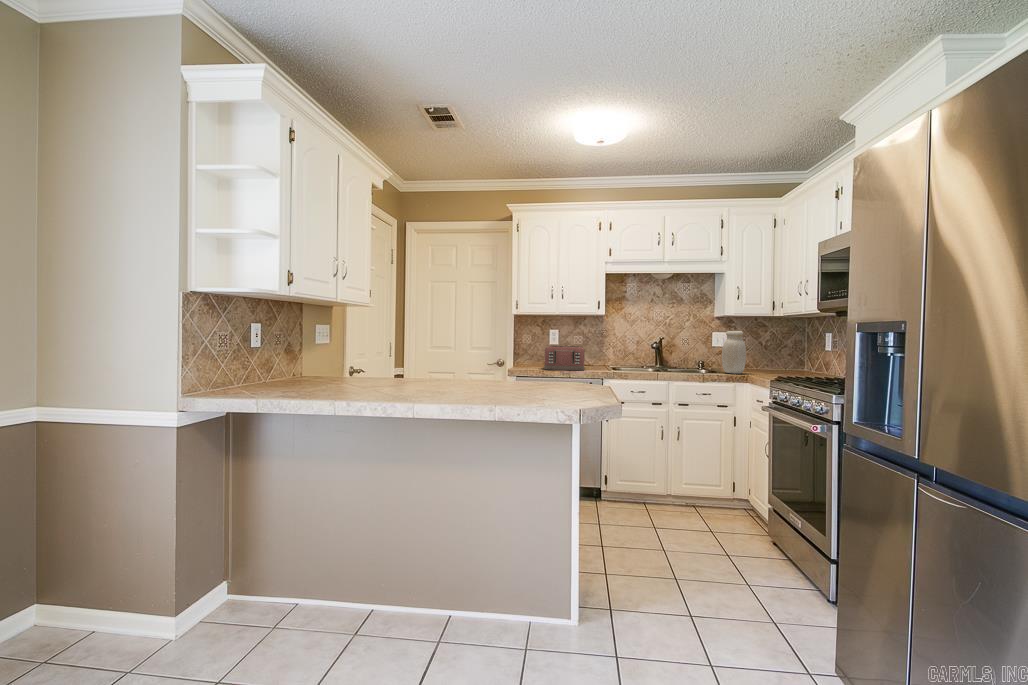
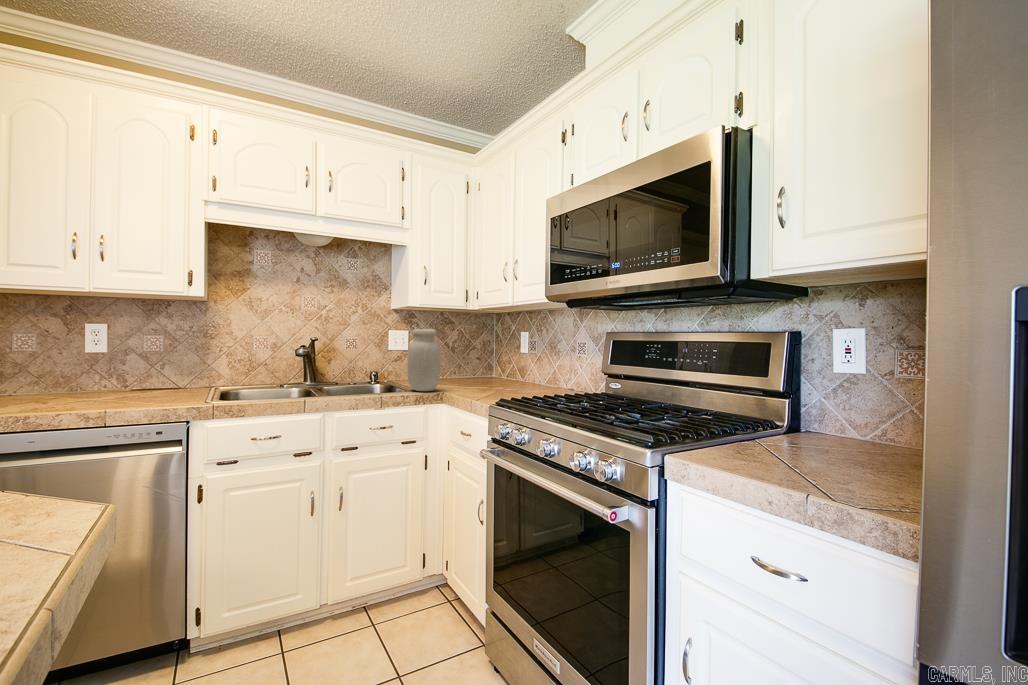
toaster: present [544,346,585,370] -> none [36,356,163,411]

